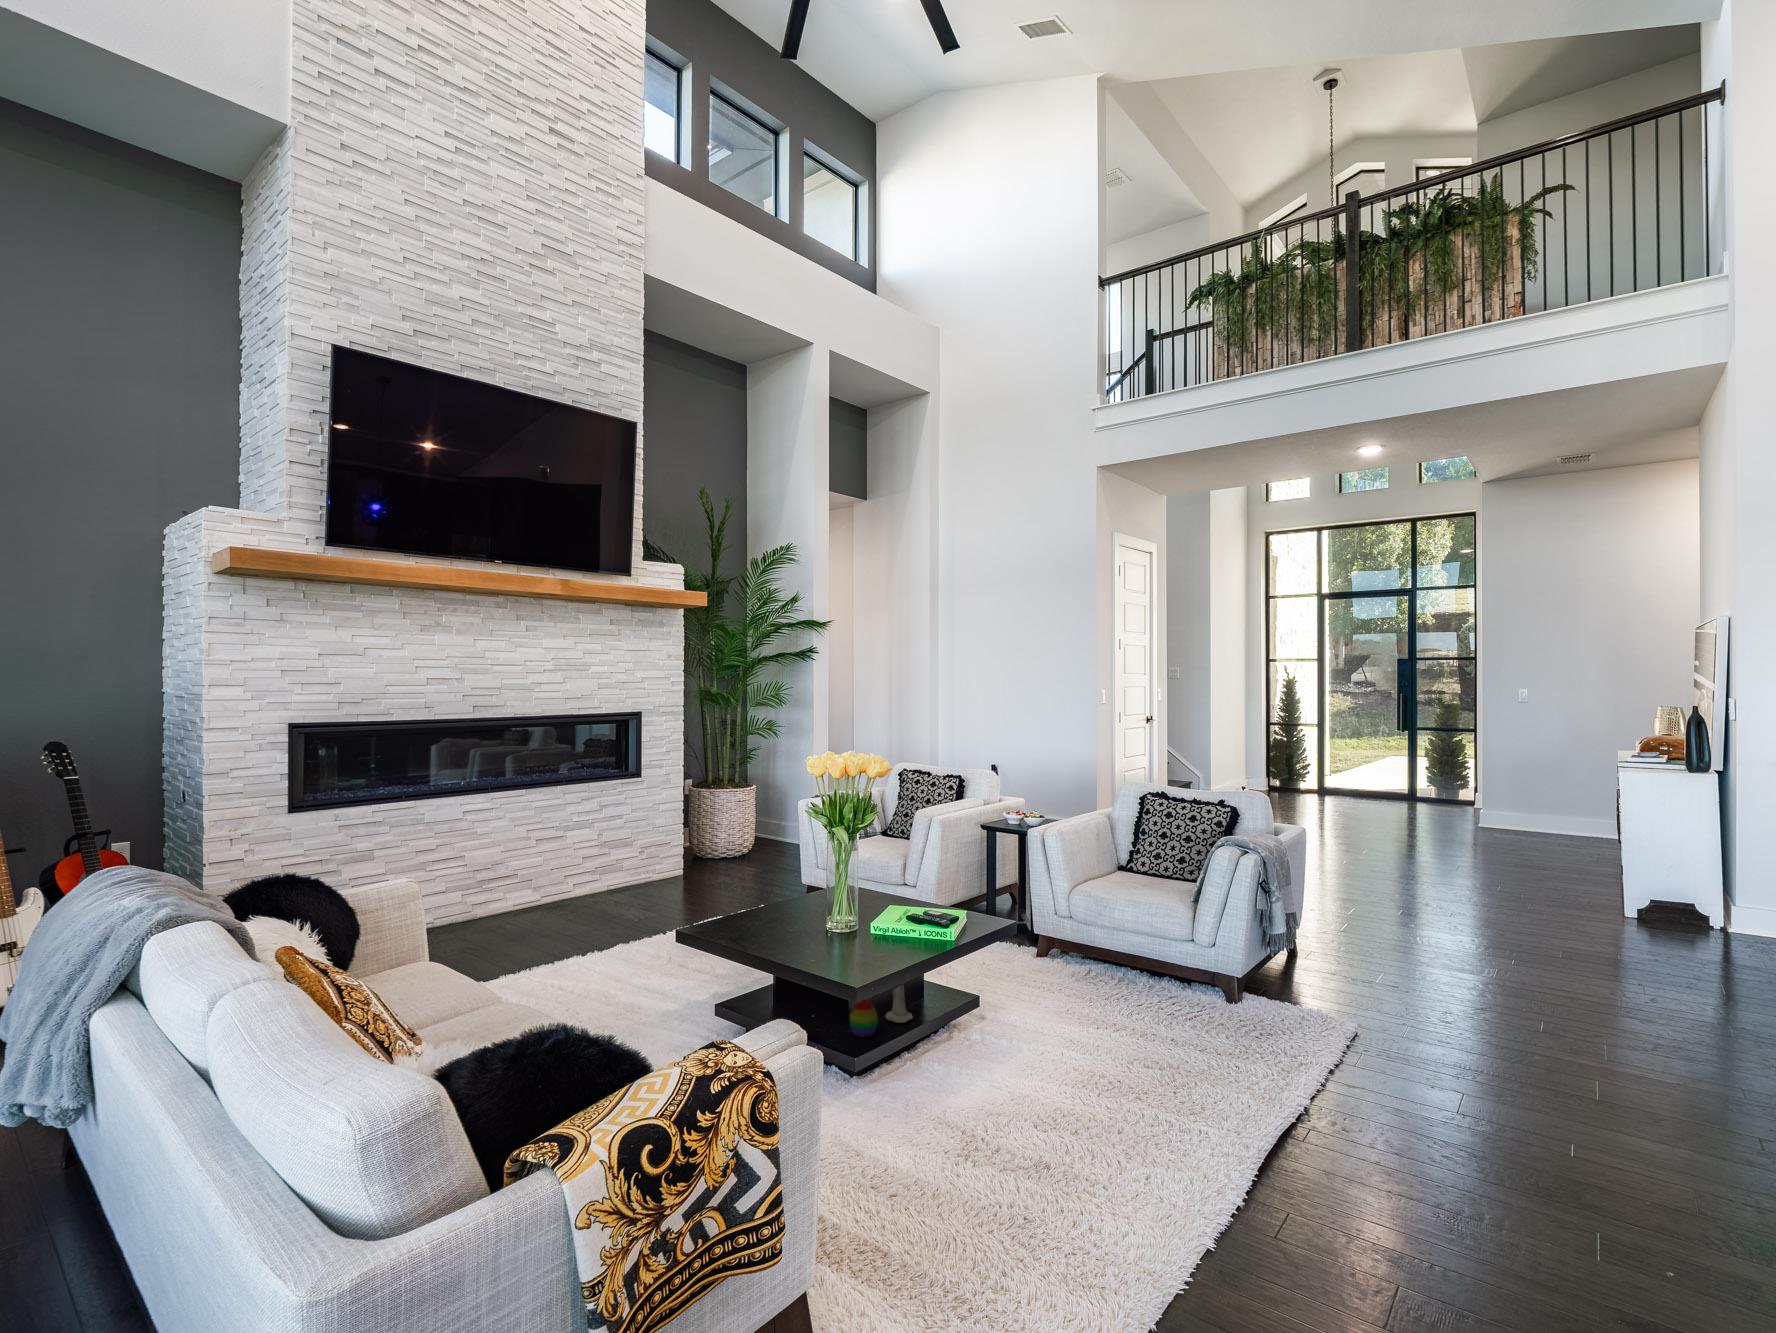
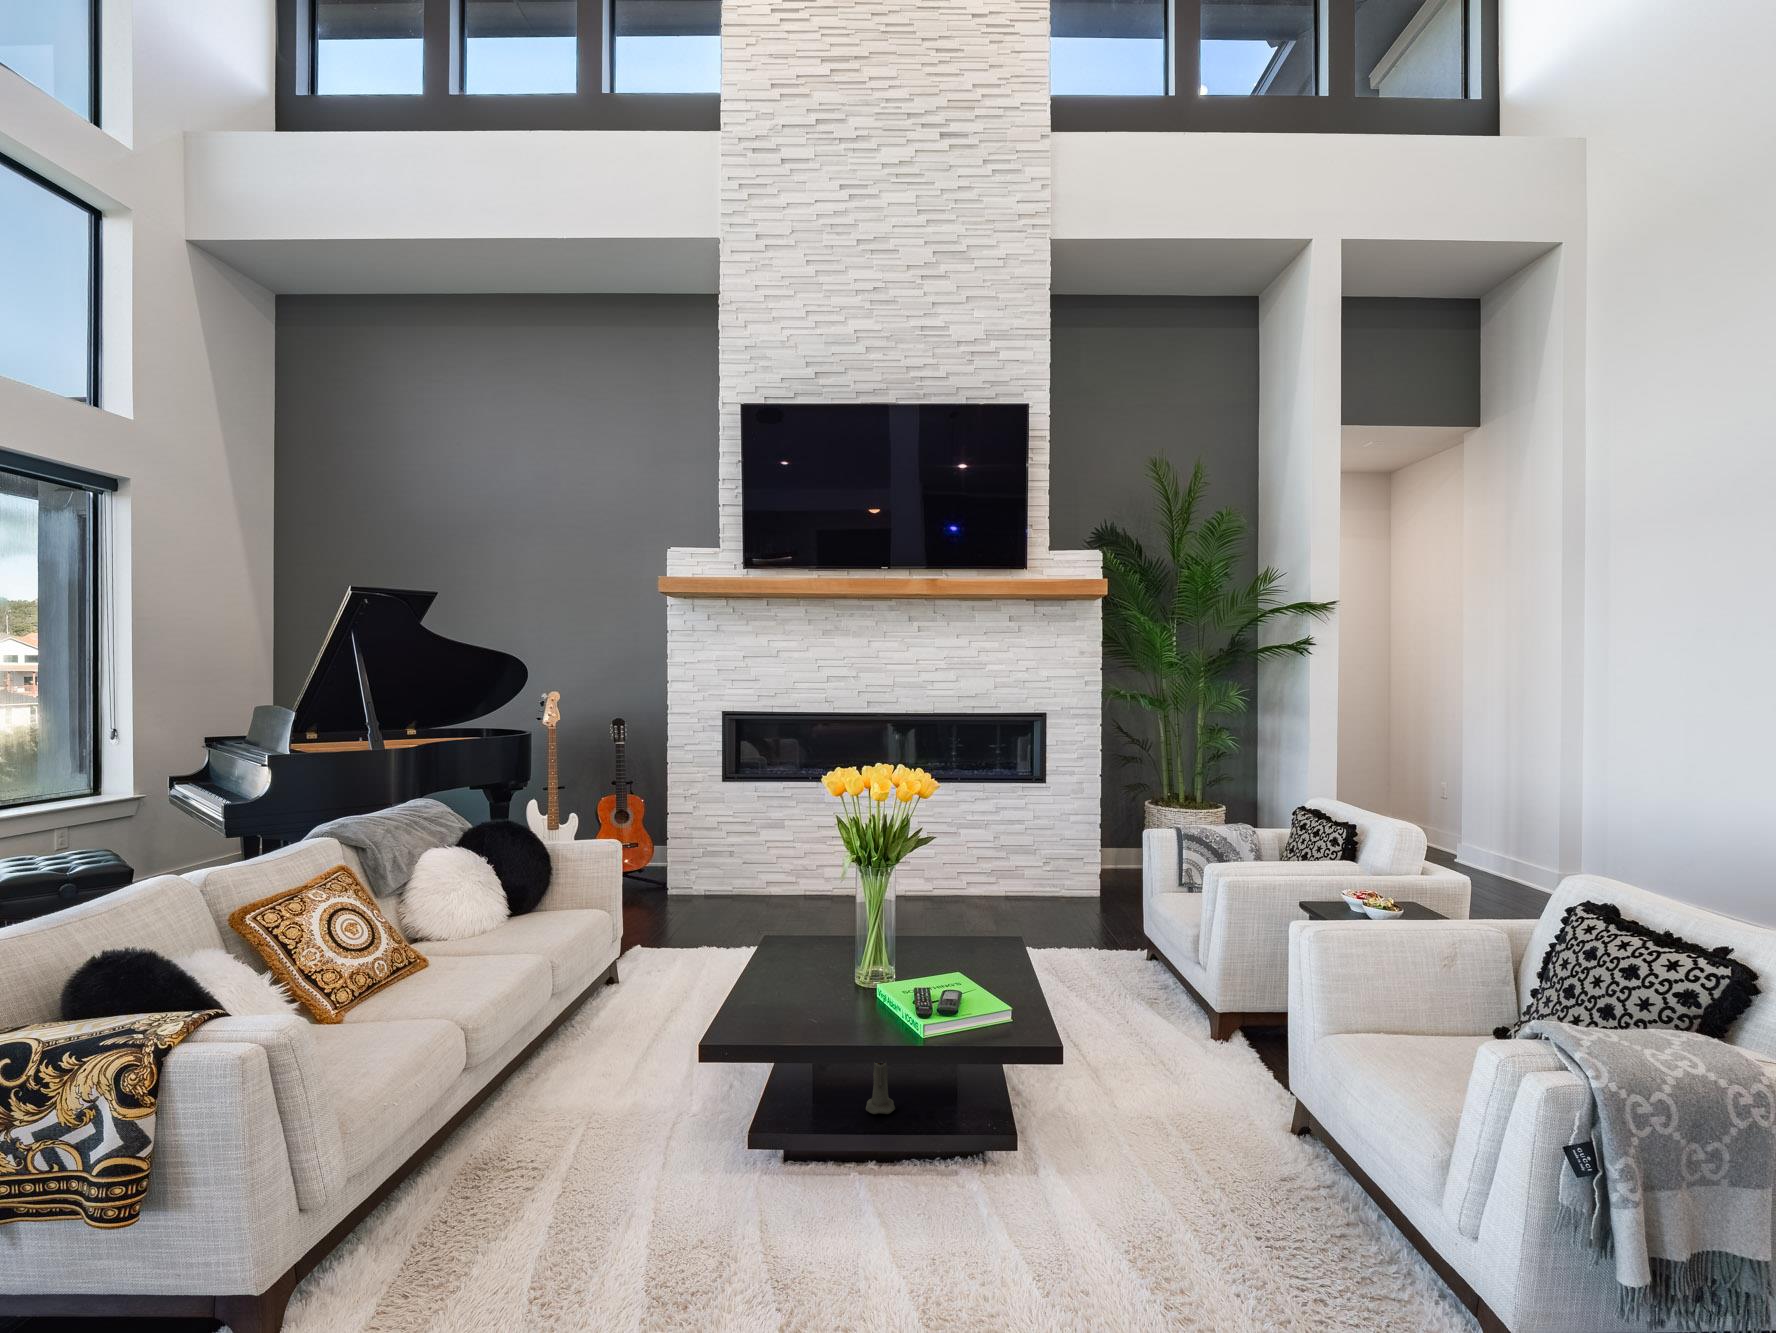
decorative egg: present [850,999,878,1037] -> none [805,1067,837,1112]

